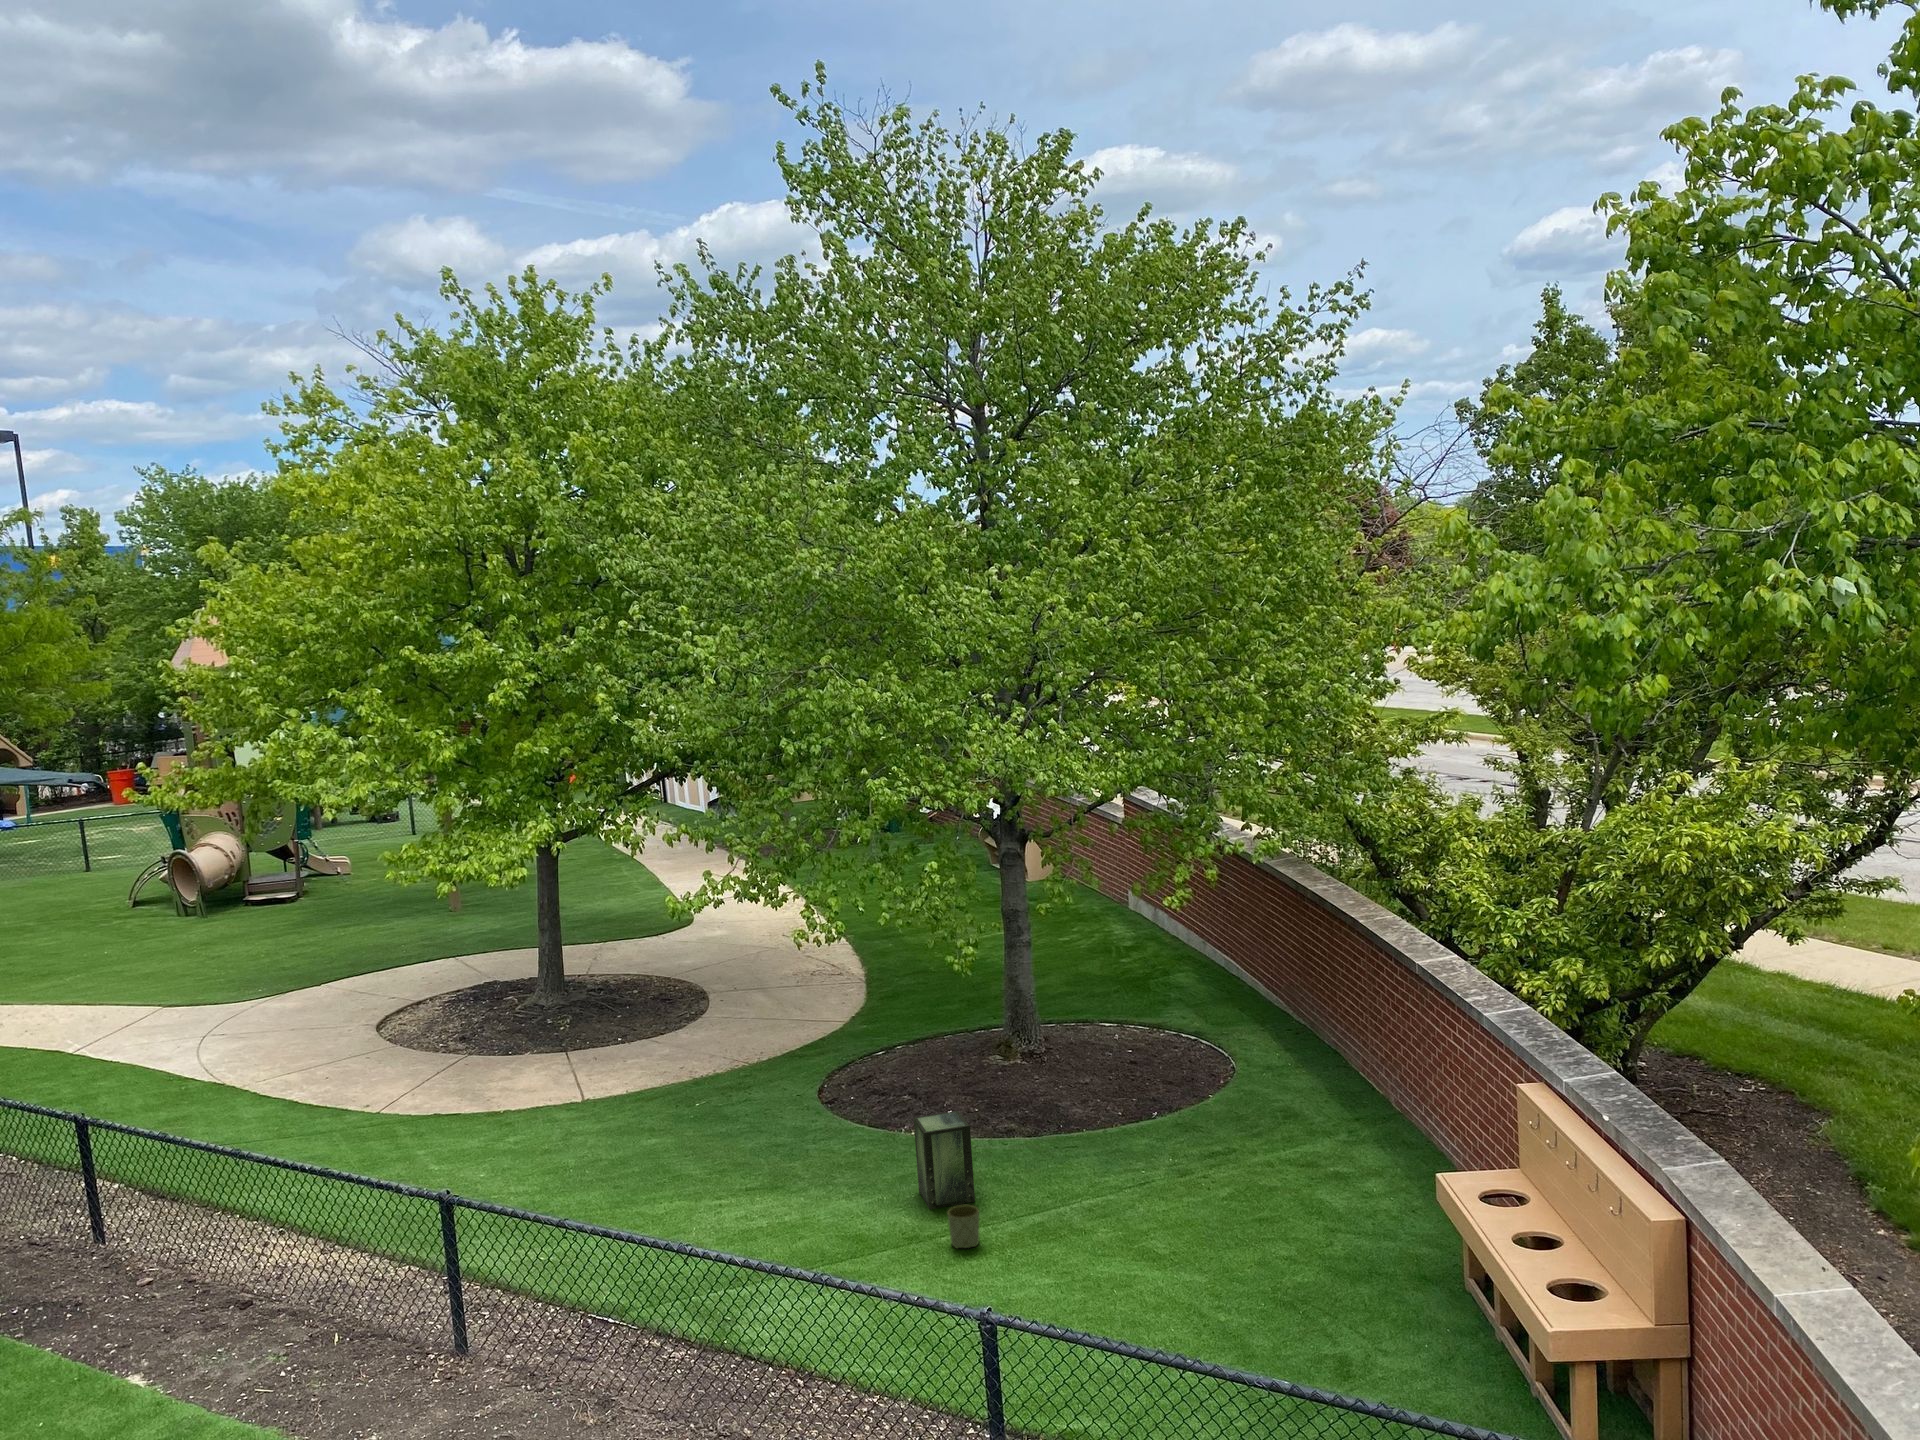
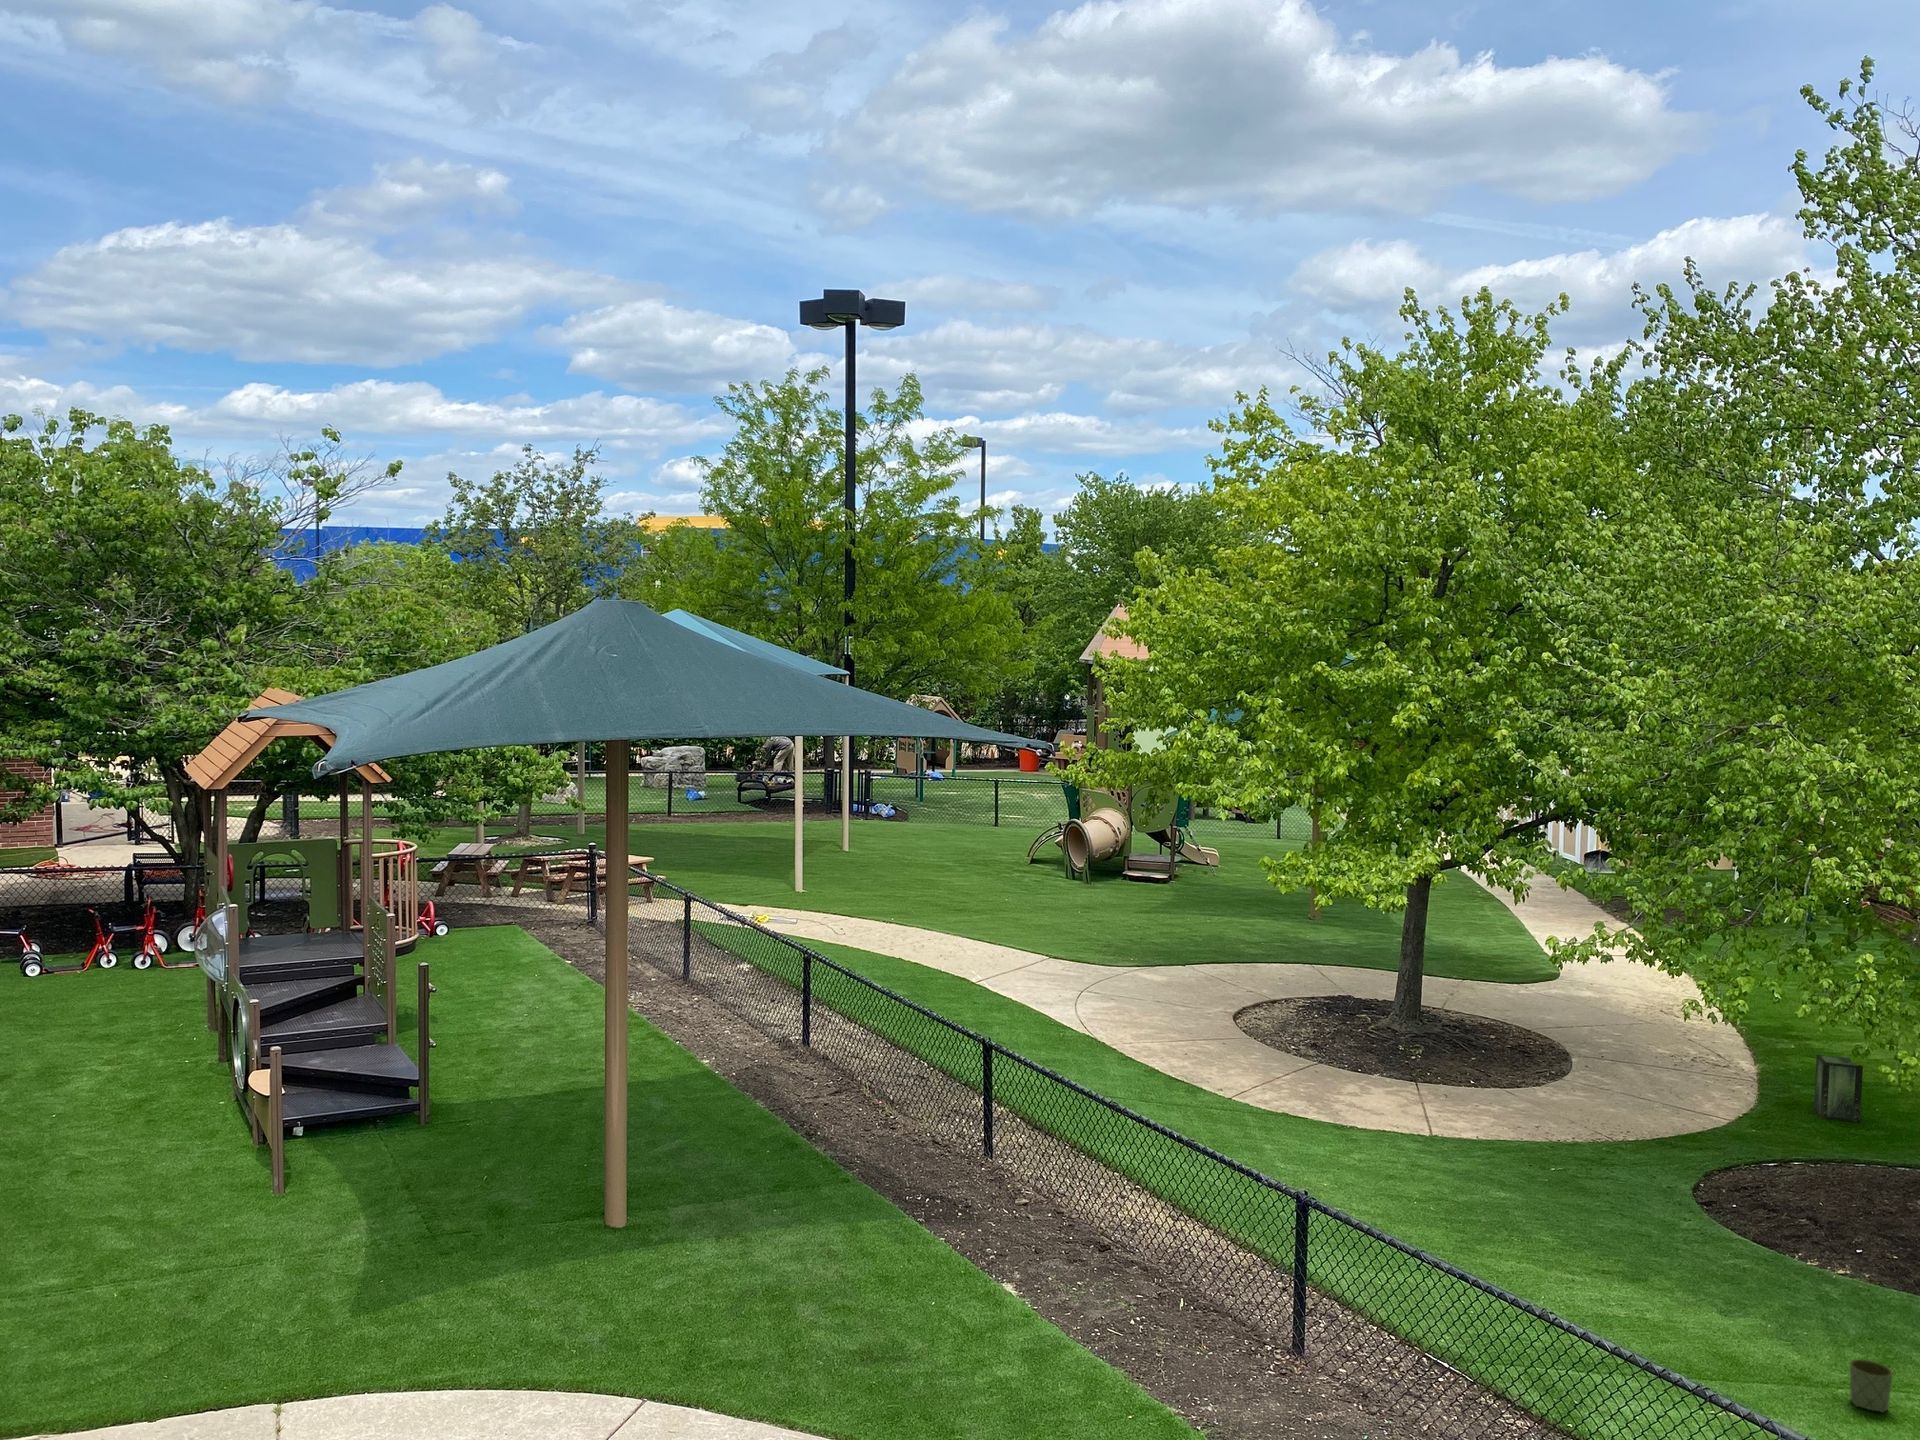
storage box: present [914,1111,975,1209] -> present [1814,1055,1863,1123]

